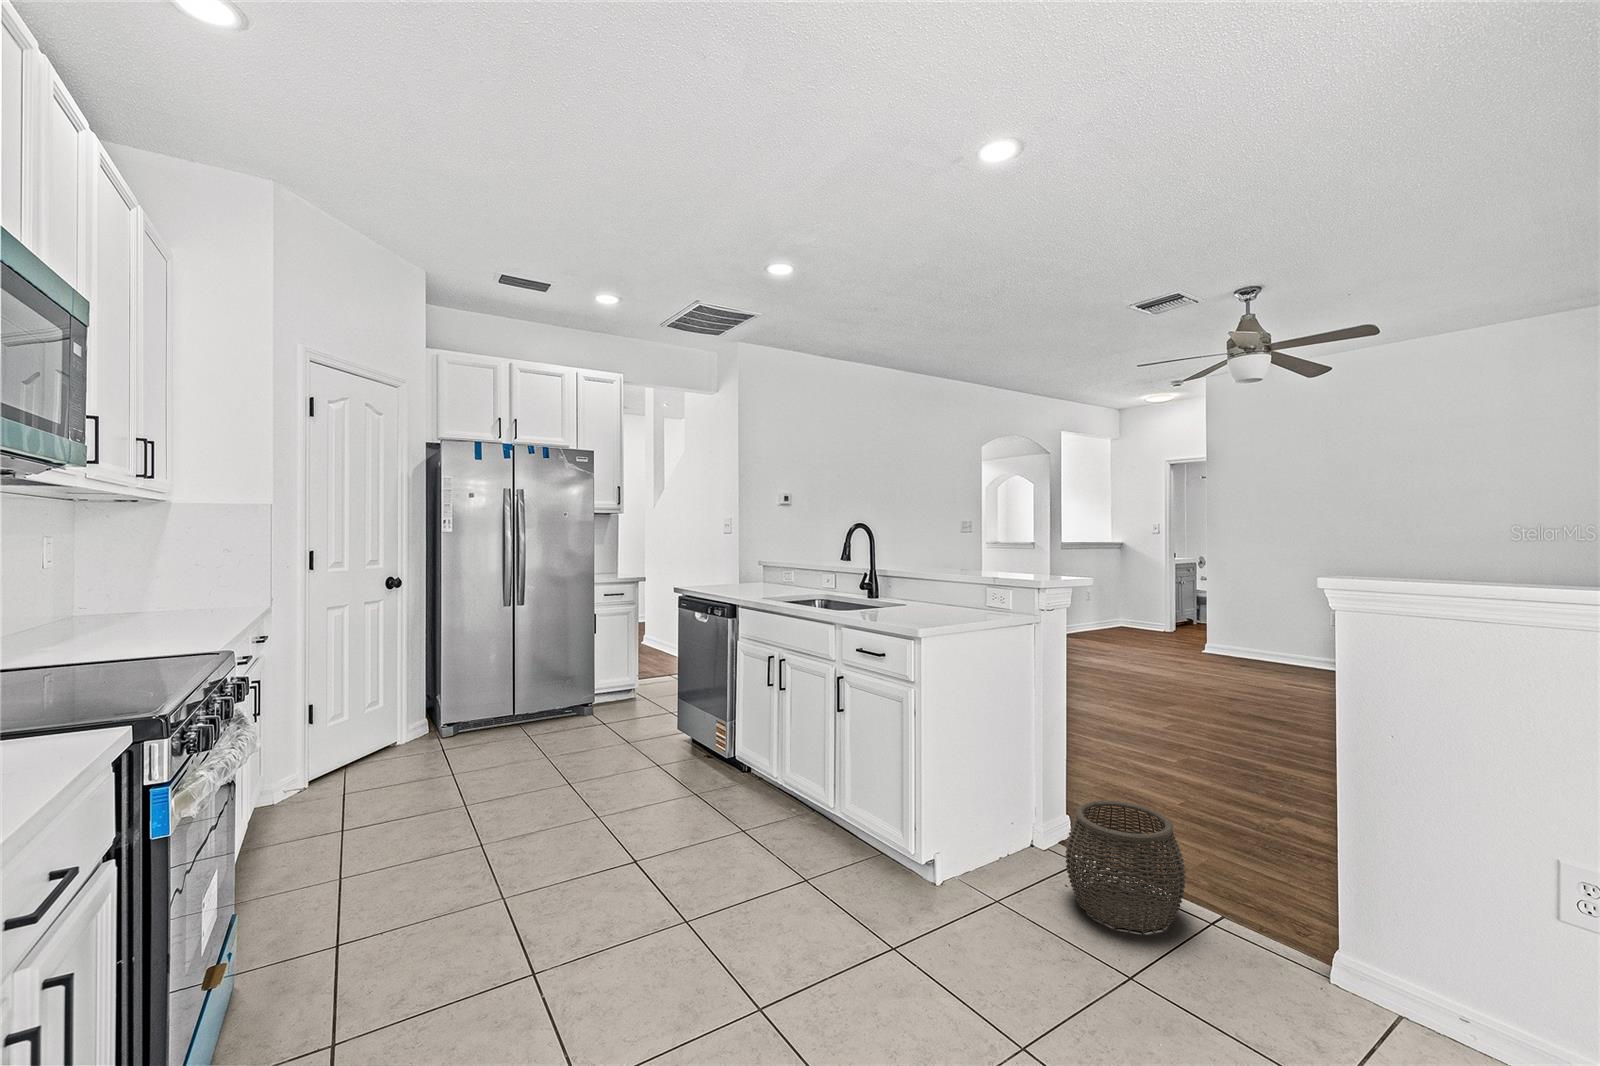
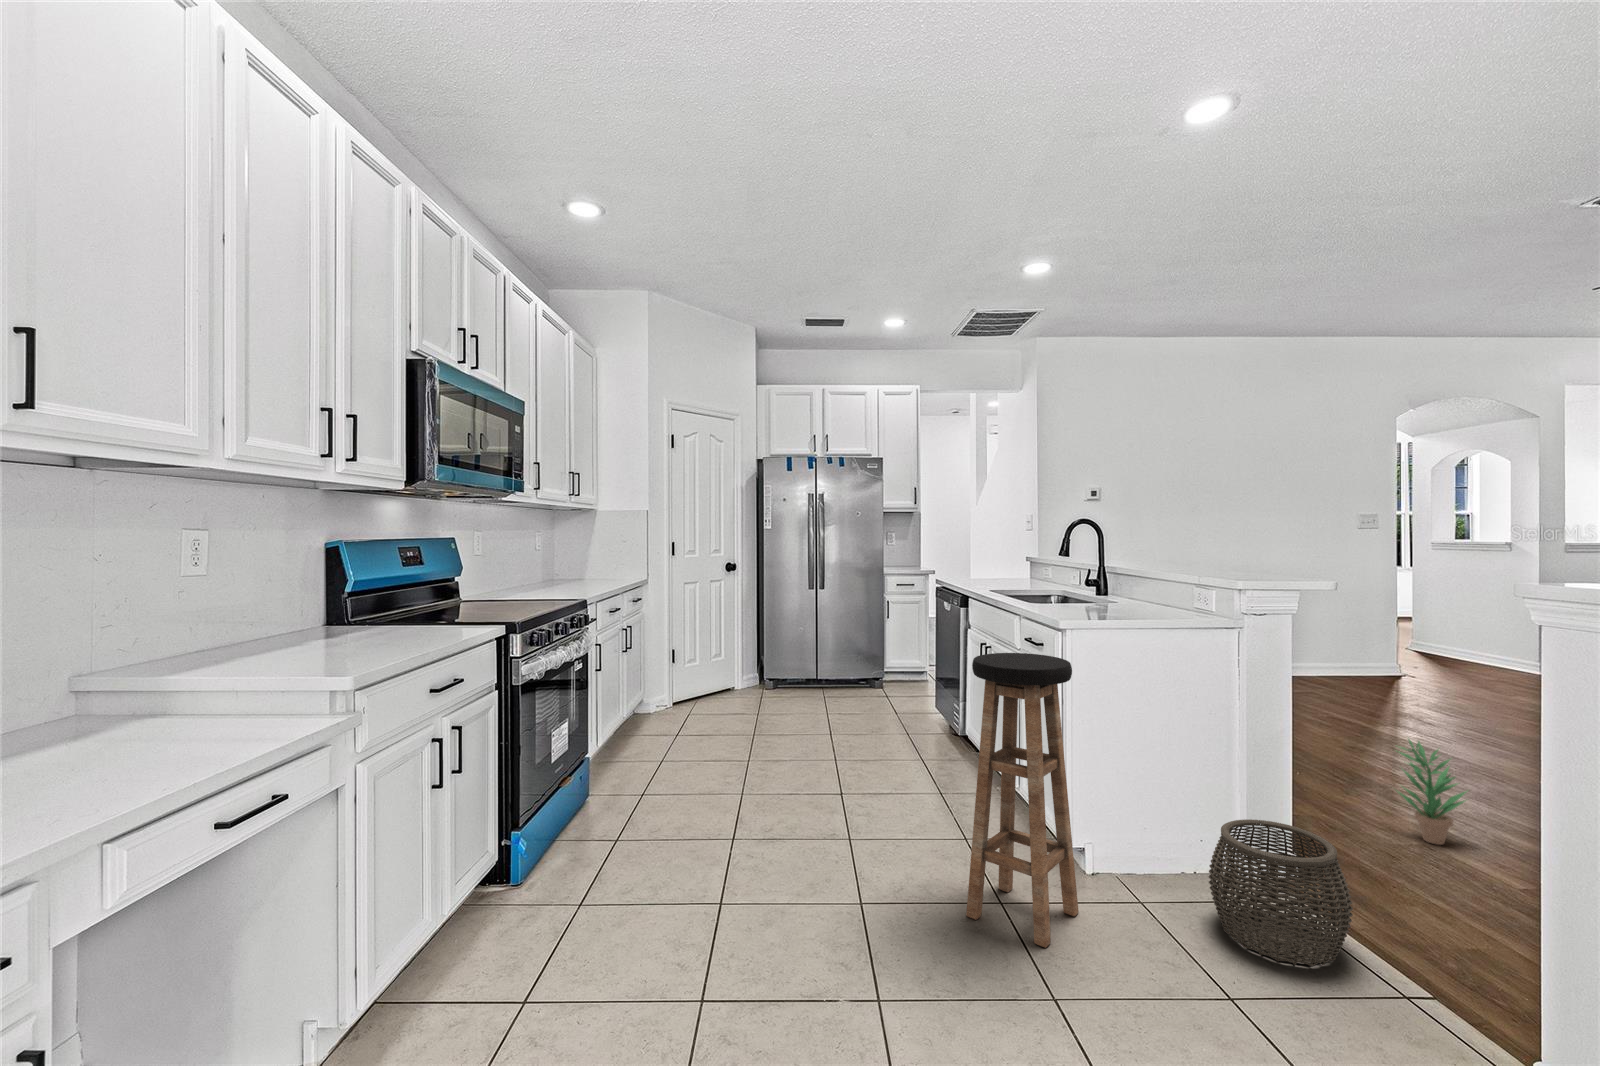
bar stool: none [877,670,985,995] -> present [966,653,1079,948]
potted plant: none [1100,702,1147,786] -> present [1398,739,1466,845]

